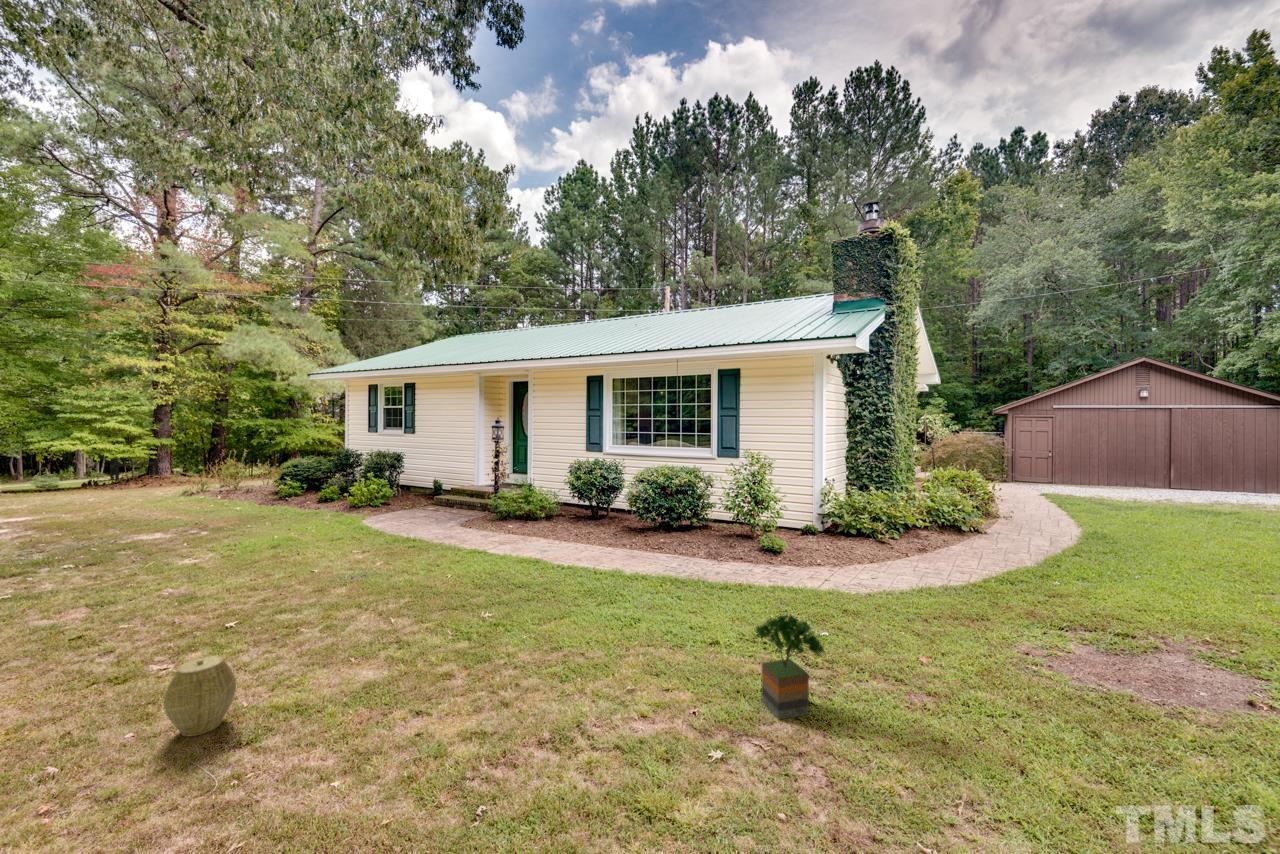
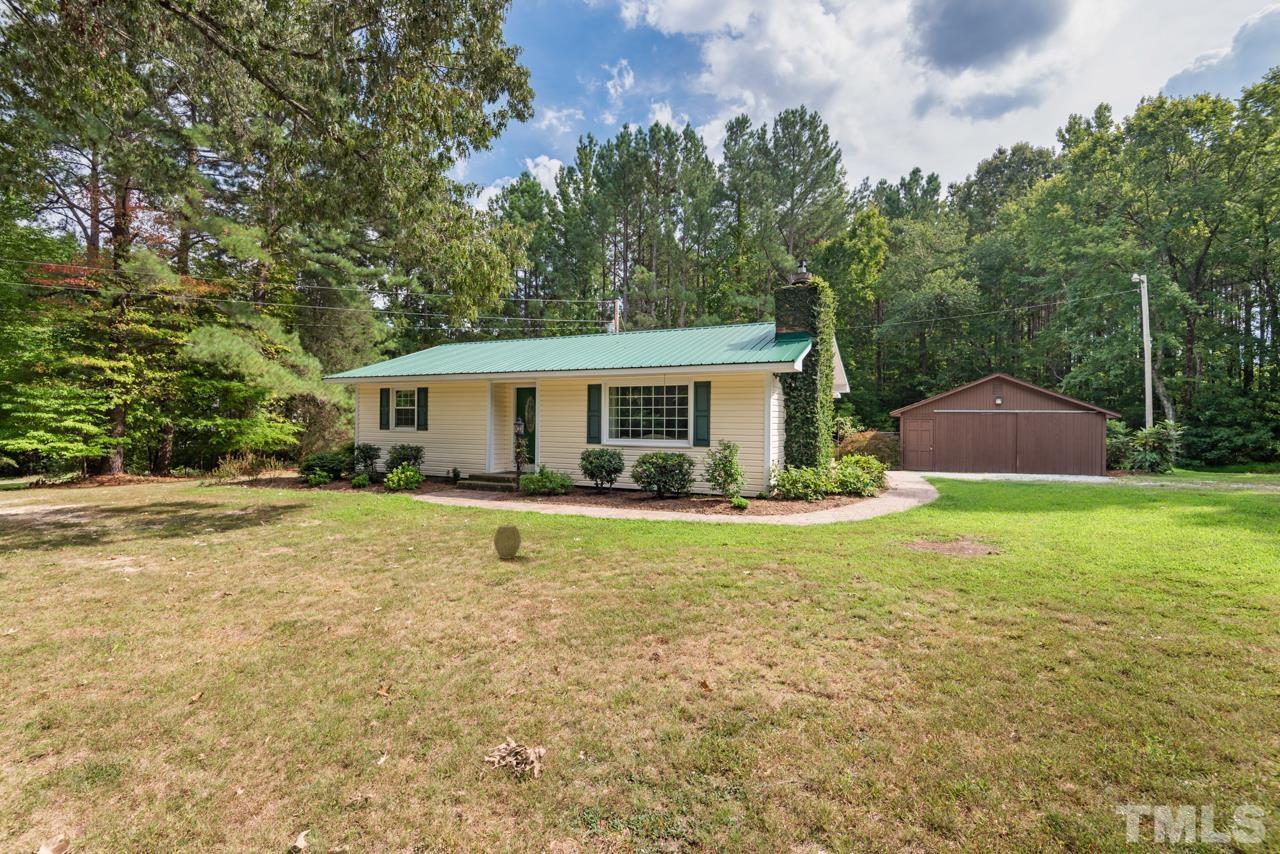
bench: present [110,458,159,481] -> none [53,457,105,483]
potted tree: present [756,614,824,720] -> none [759,502,793,546]

